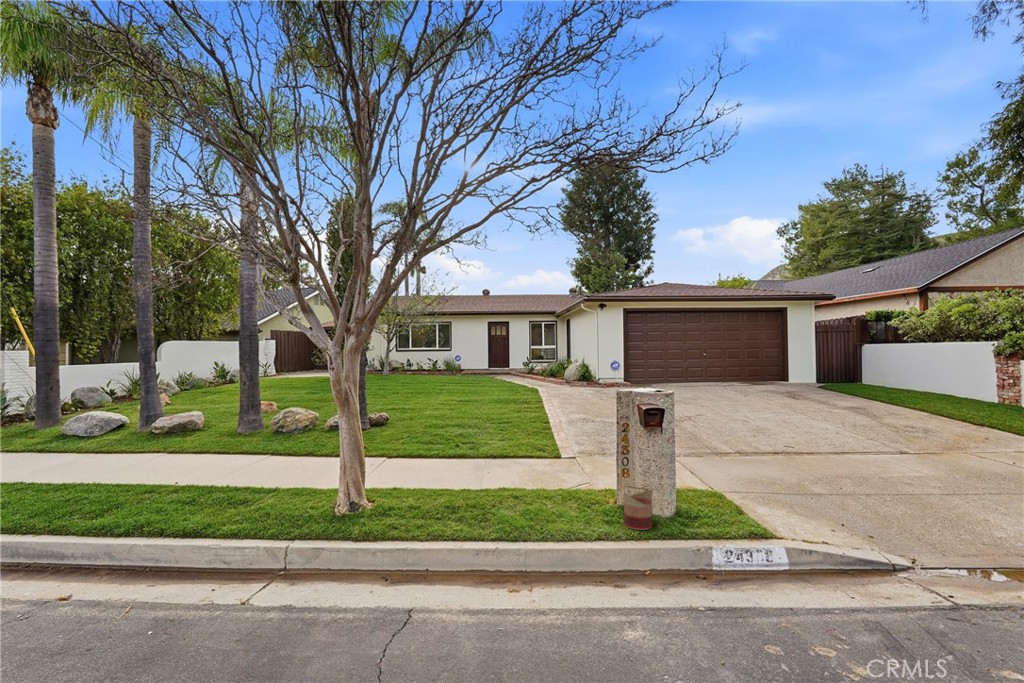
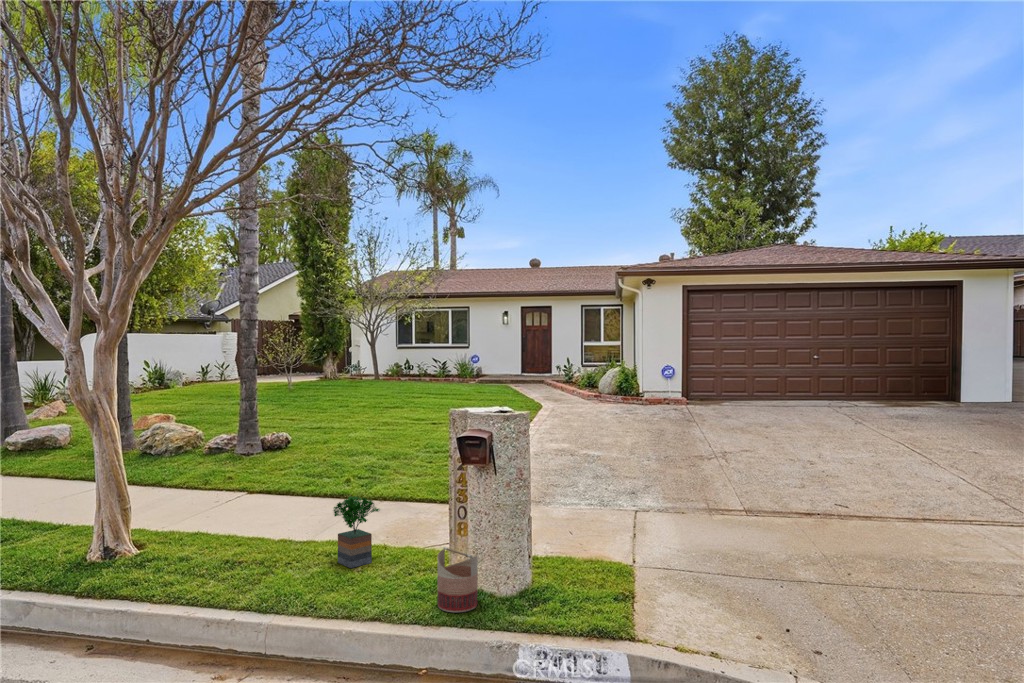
potted tree: none [518,453,549,505] -> present [334,496,379,568]

